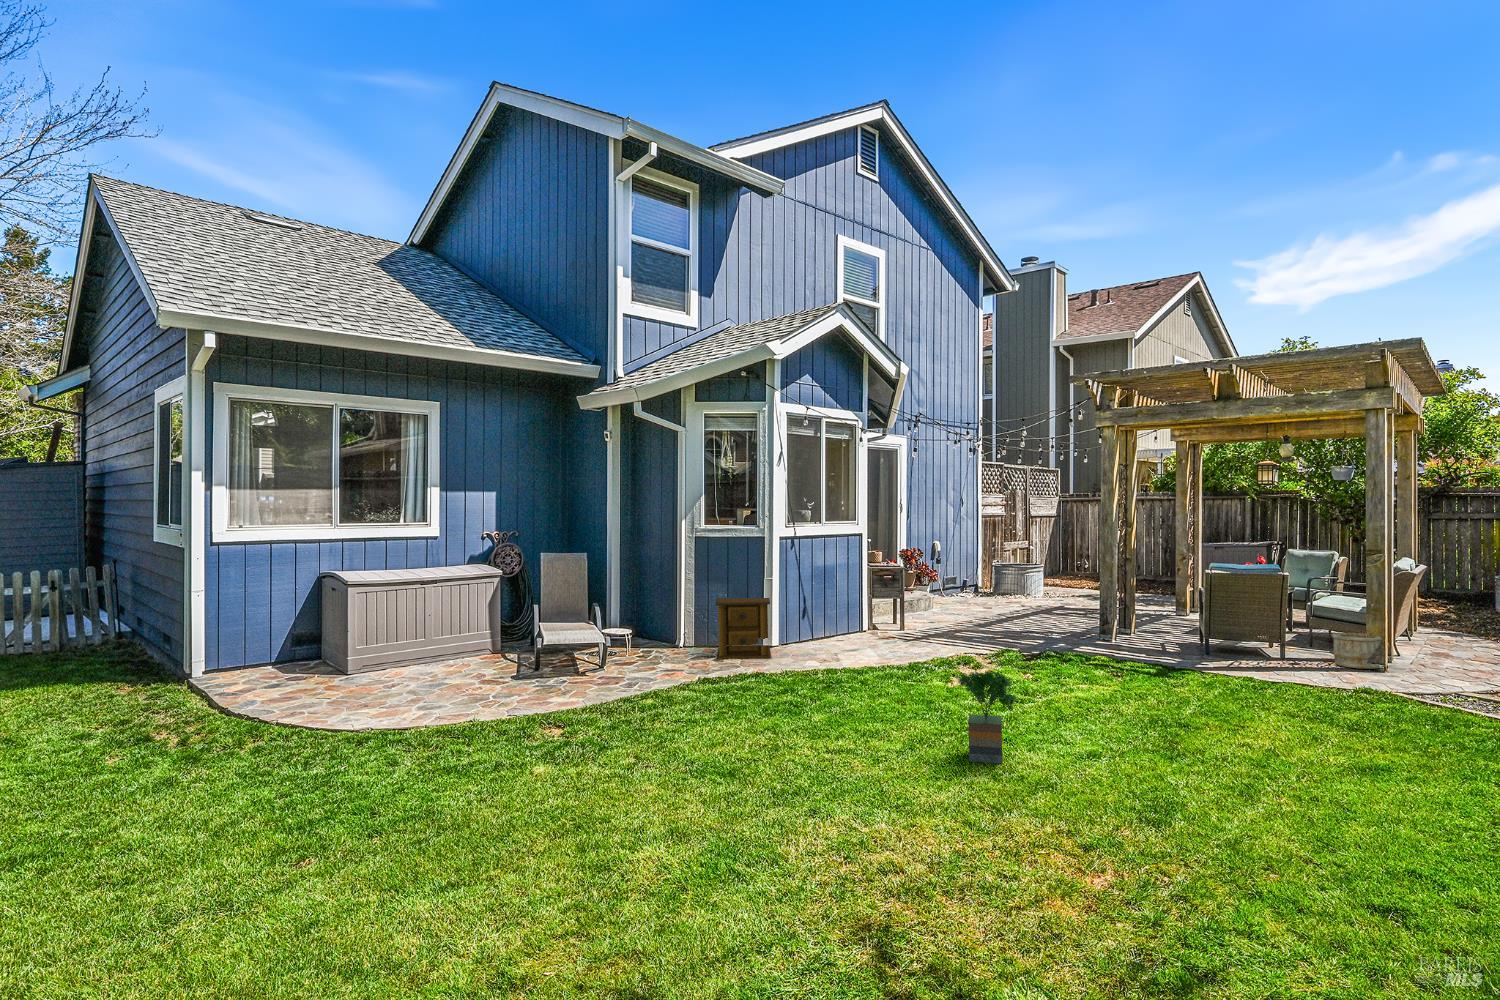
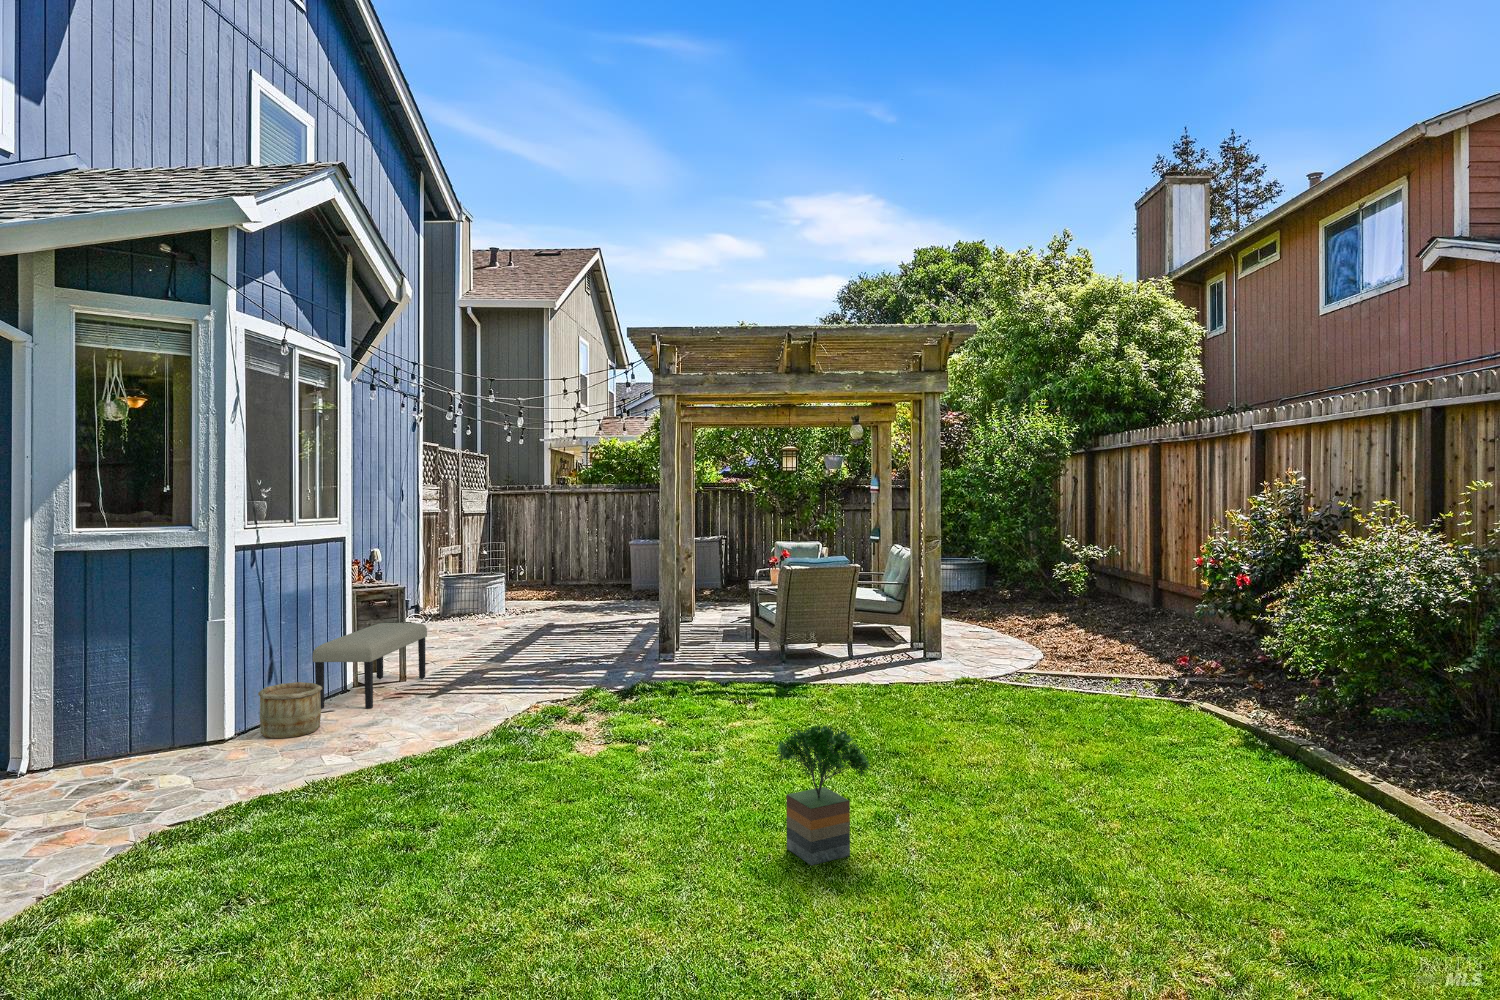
bench: none [834,591,918,643] -> present [312,623,427,709]
side table: present [716,598,771,659] -> none [106,652,247,790]
wooden bucket: present [1332,633,1382,669] -> present [258,682,322,738]

